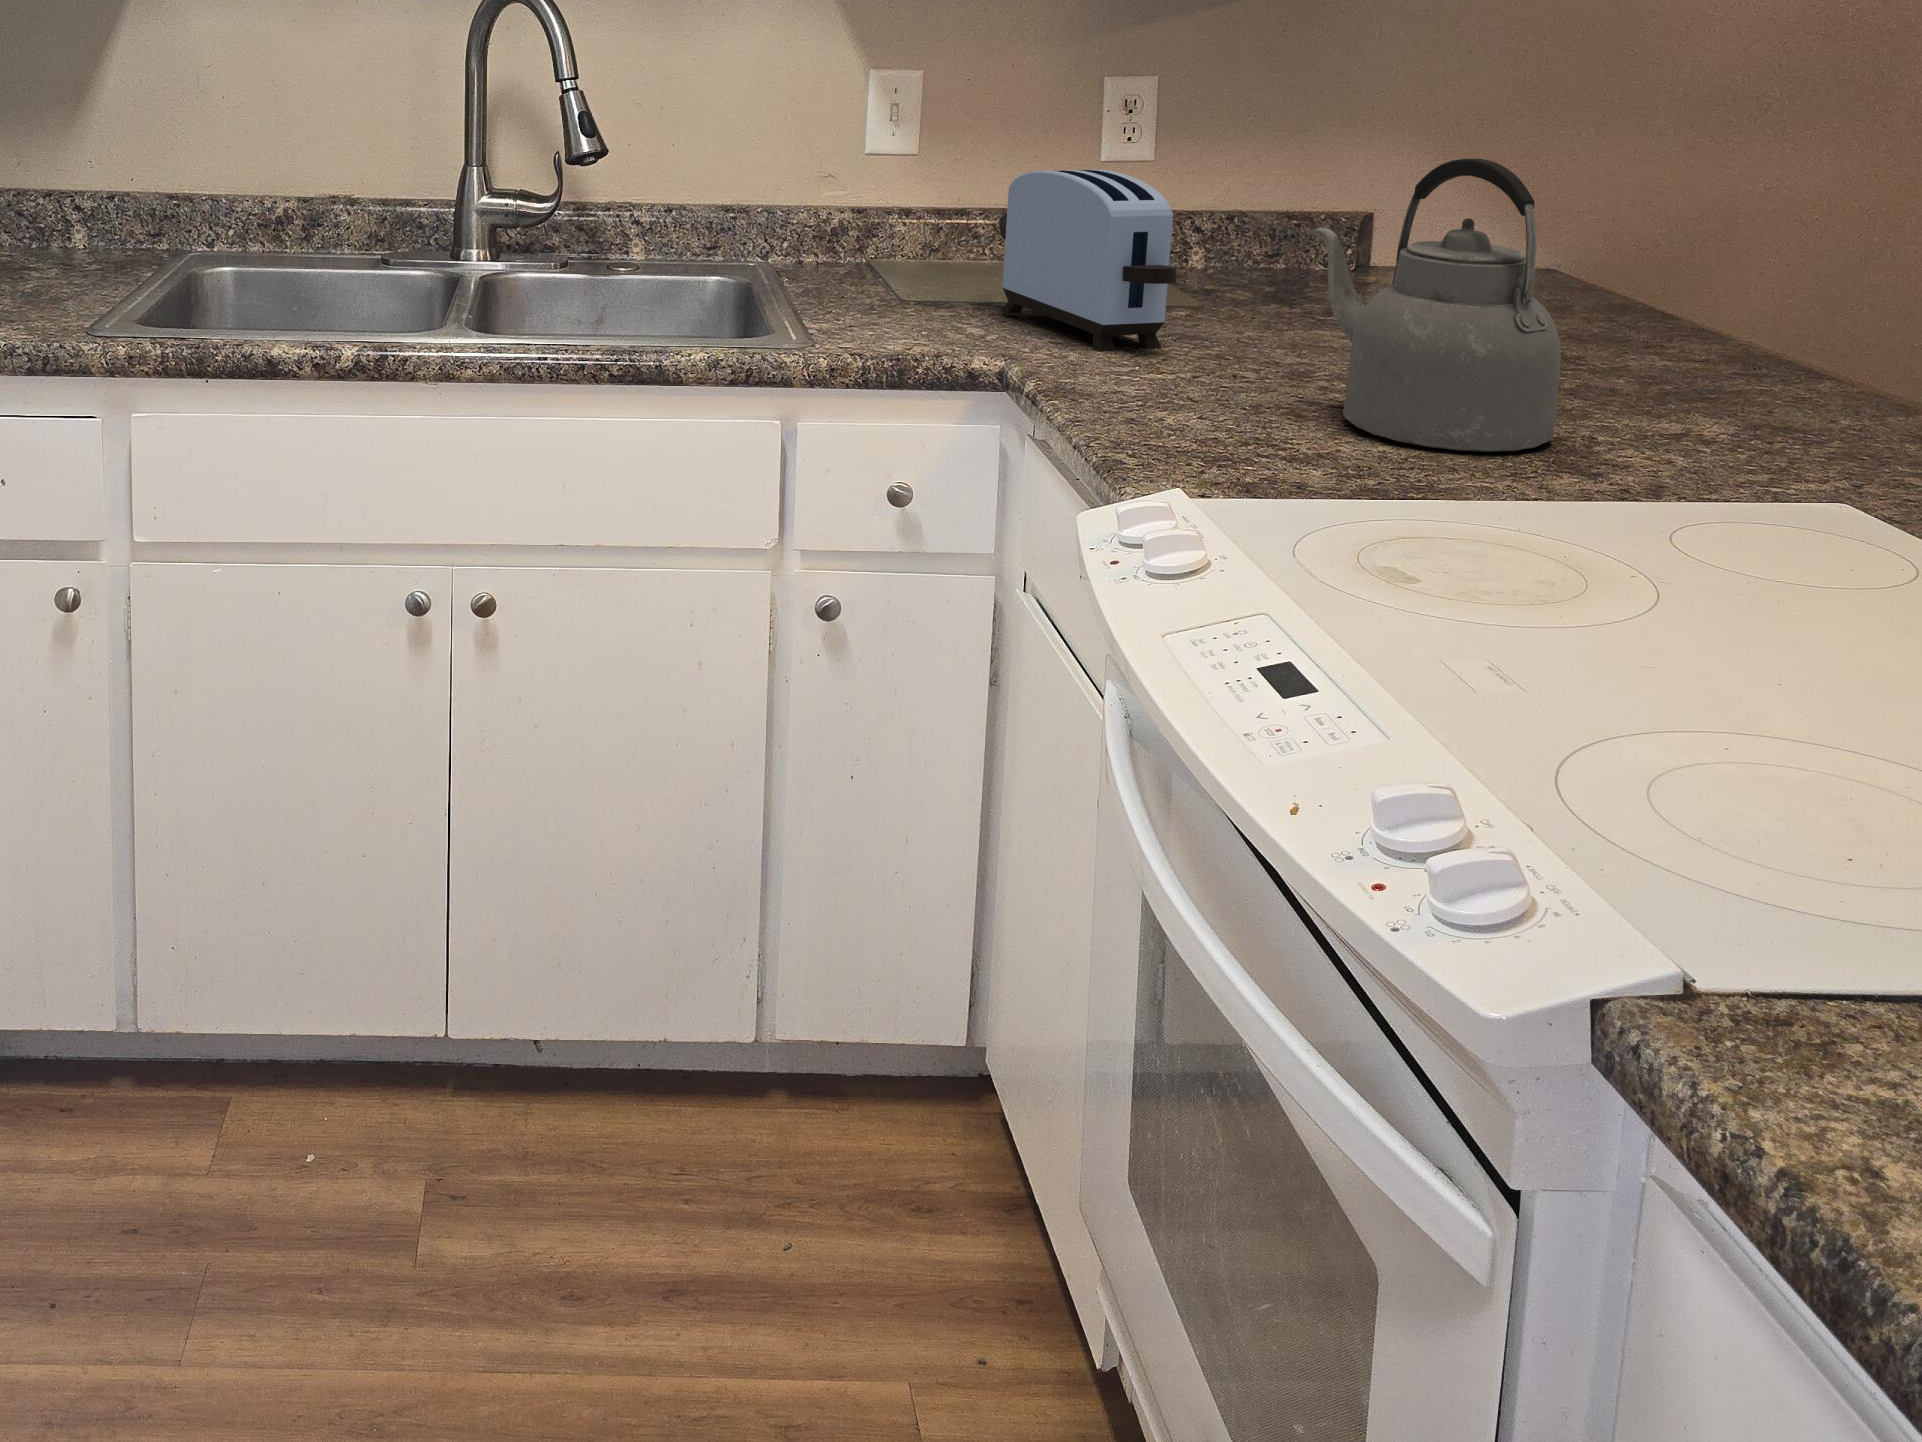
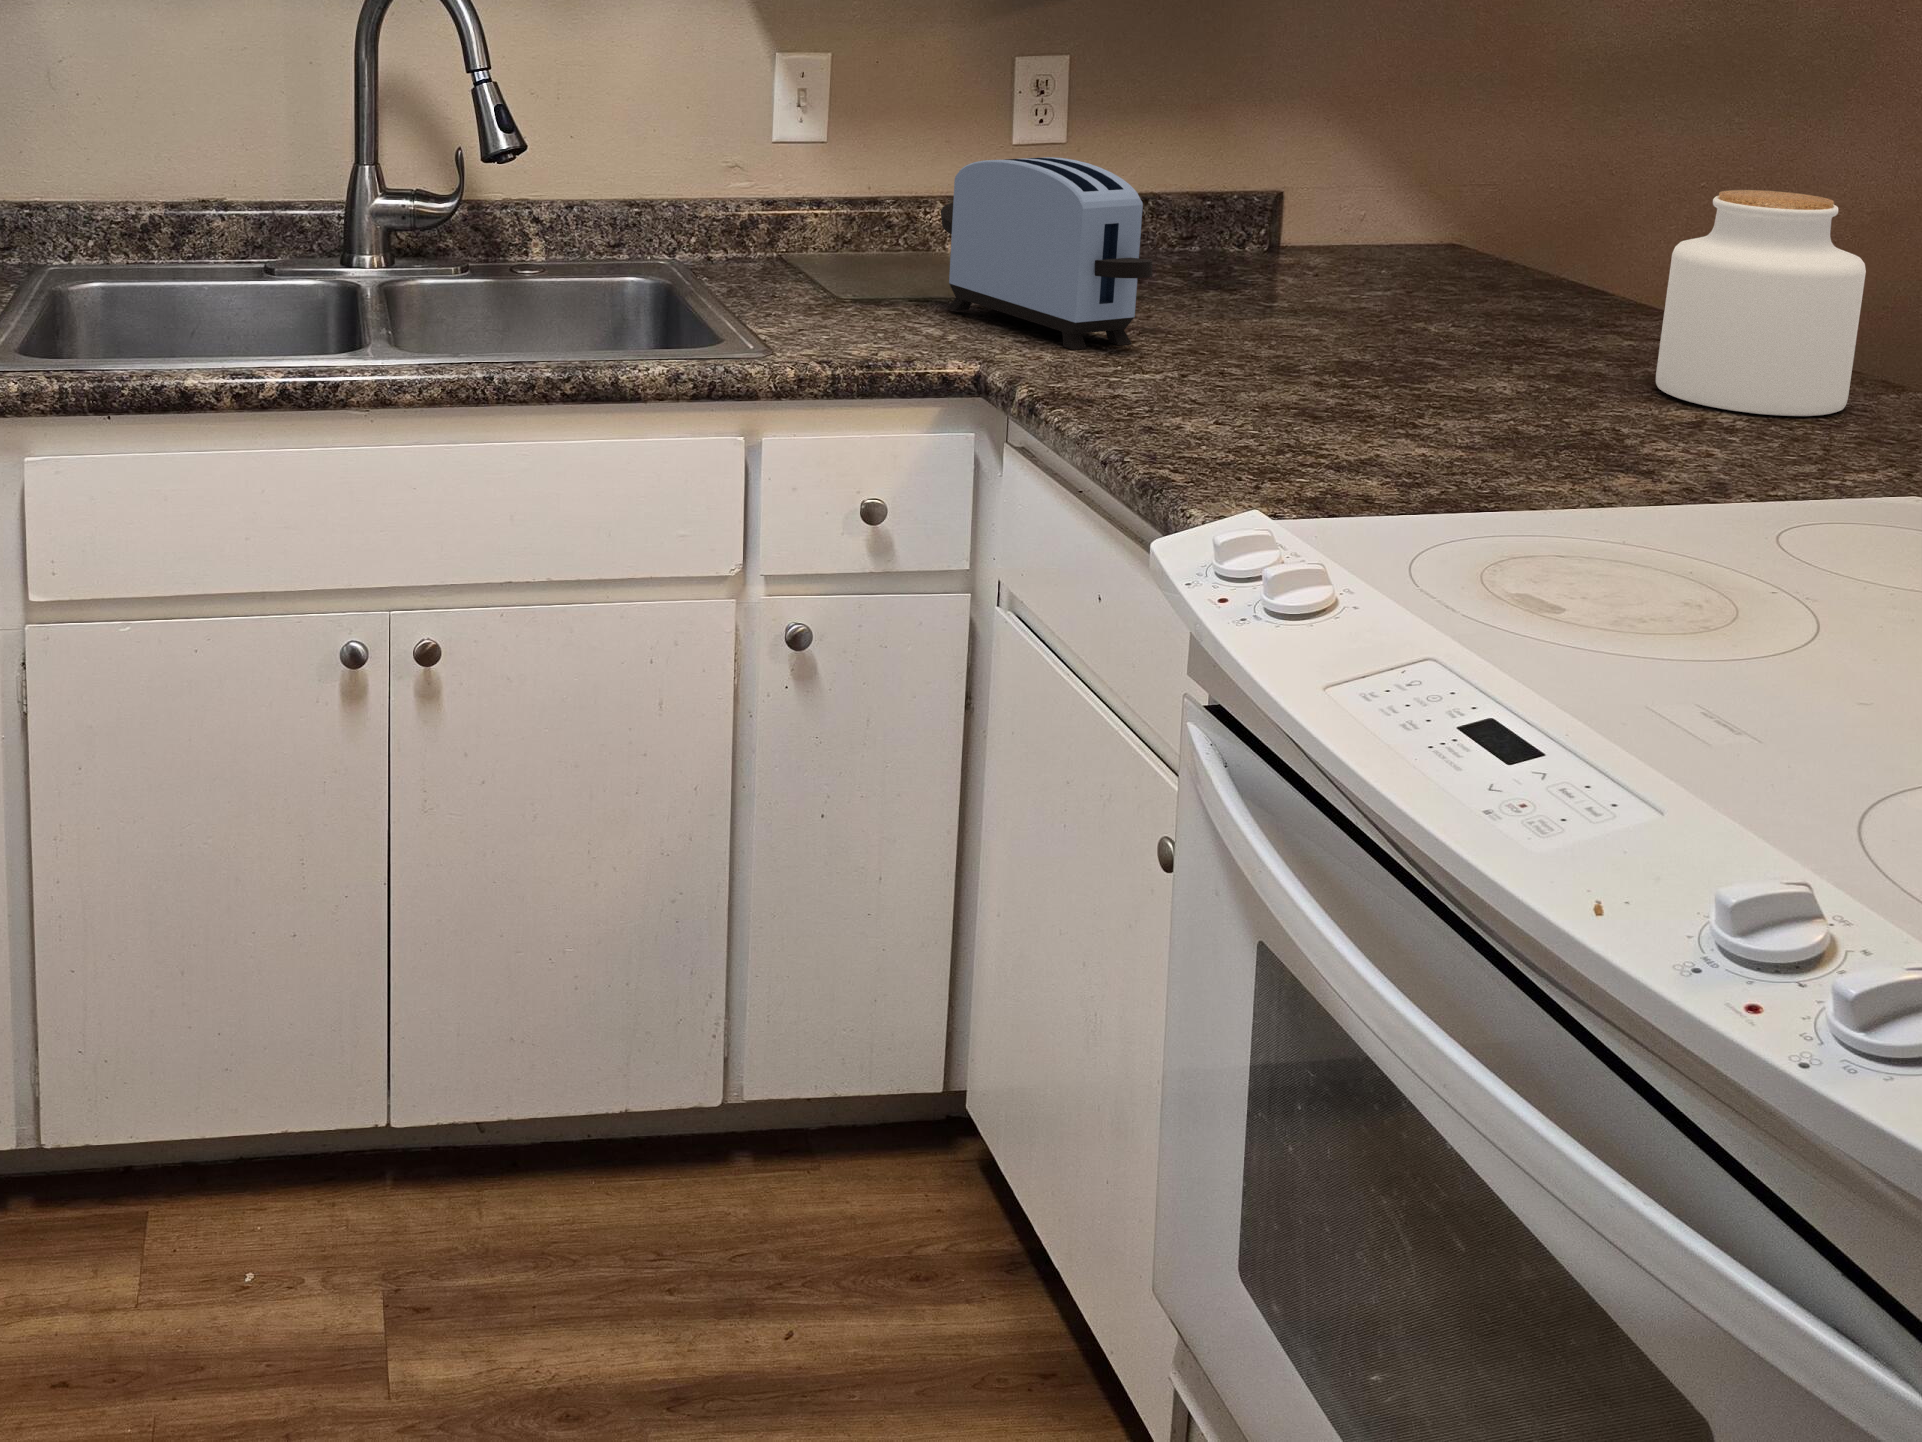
kettle: present [1306,158,1561,452] -> none [1309,144,1592,452]
jar: none [1662,211,1868,433] -> present [1656,190,1866,416]

